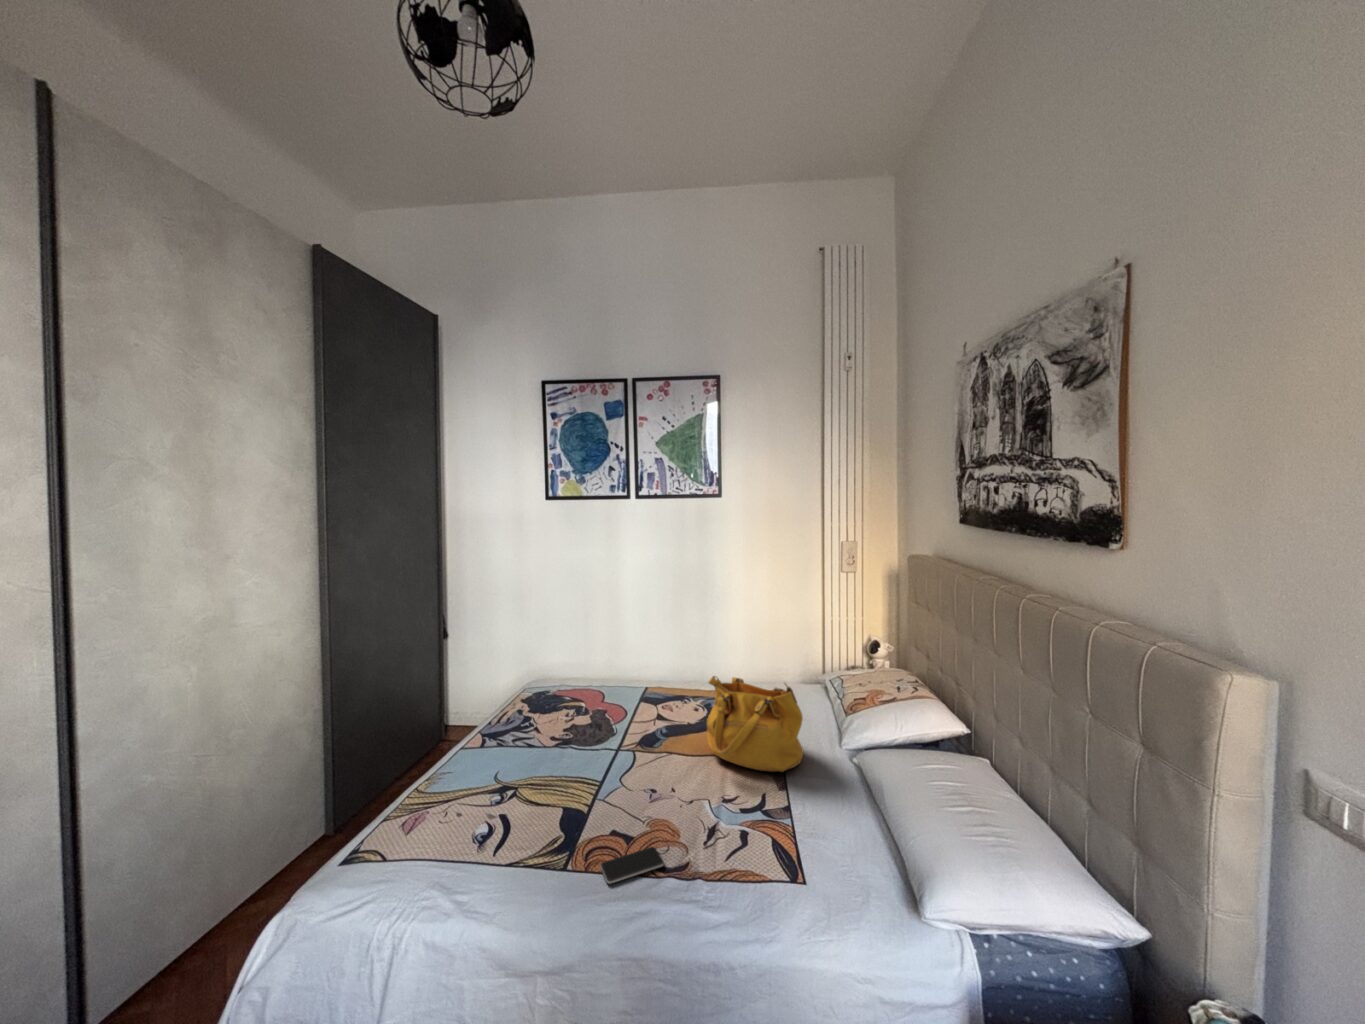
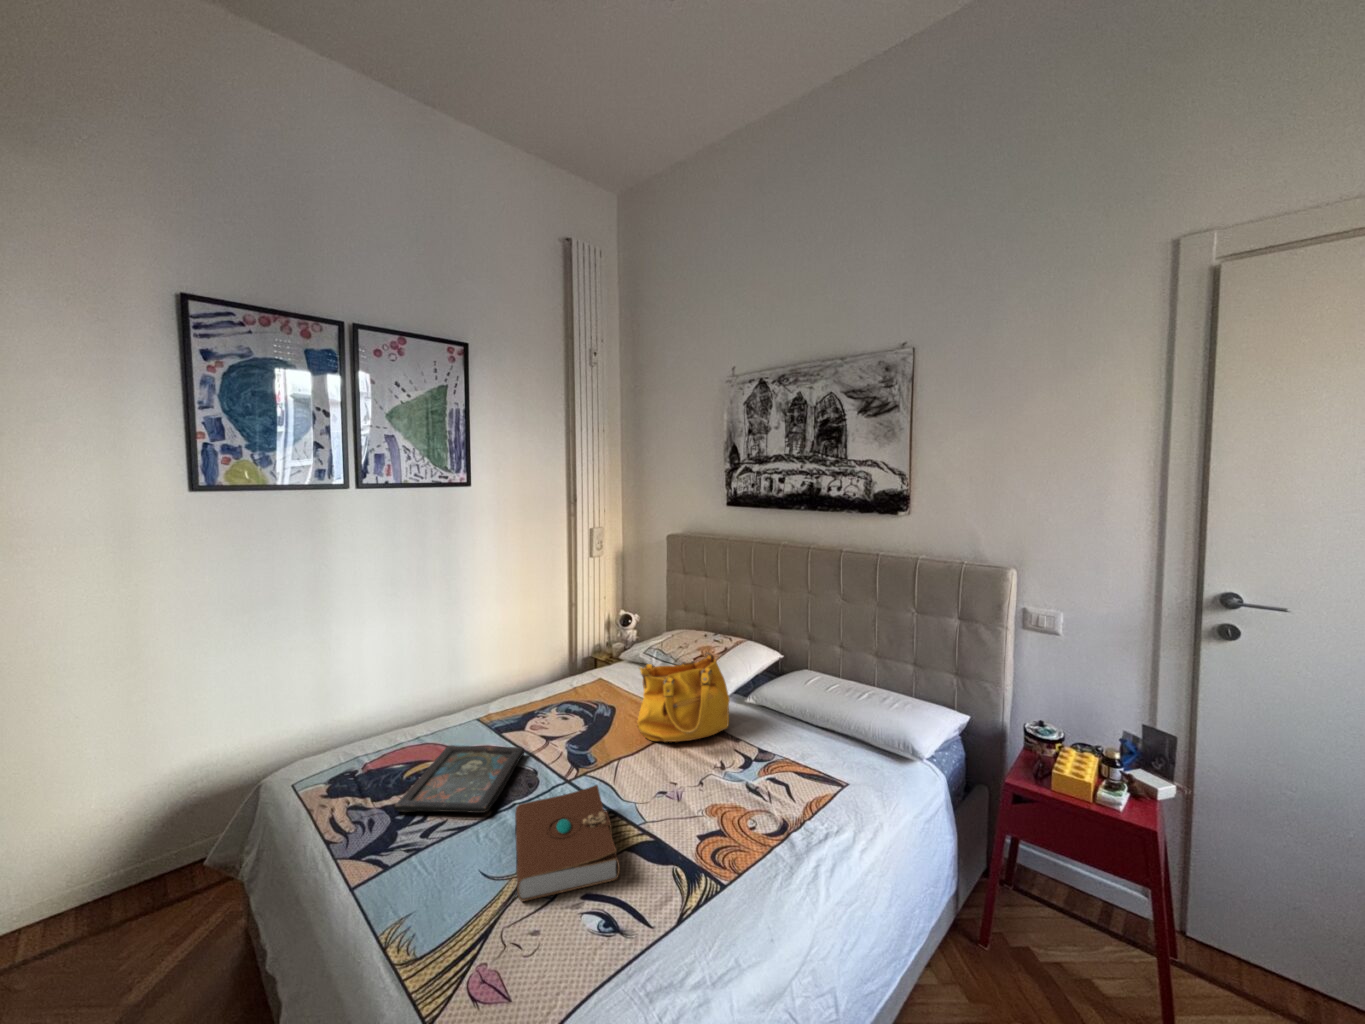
tray: none [526,694,627,741] -> present [394,745,524,813]
book: none [484,742,601,818] -> present [515,785,620,901]
smartphone: present [600,847,664,883] -> none [742,823,776,868]

